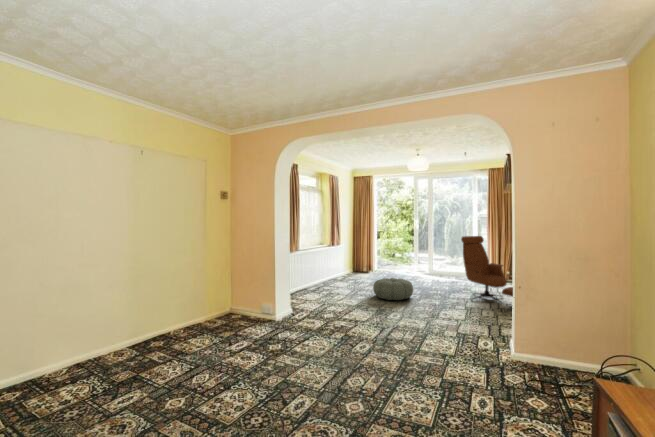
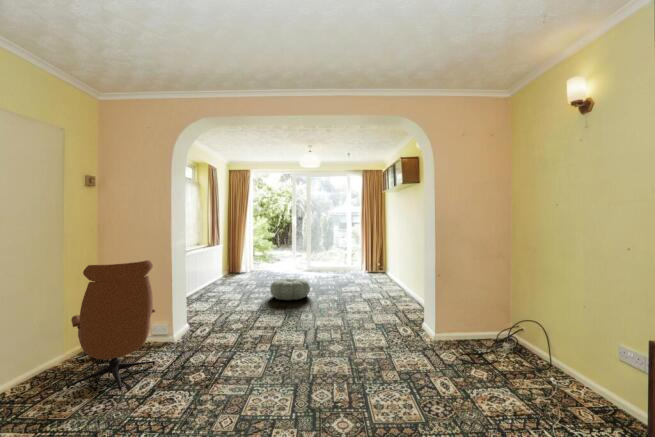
lounge chair: present [461,236,513,309] -> present [67,260,155,390]

